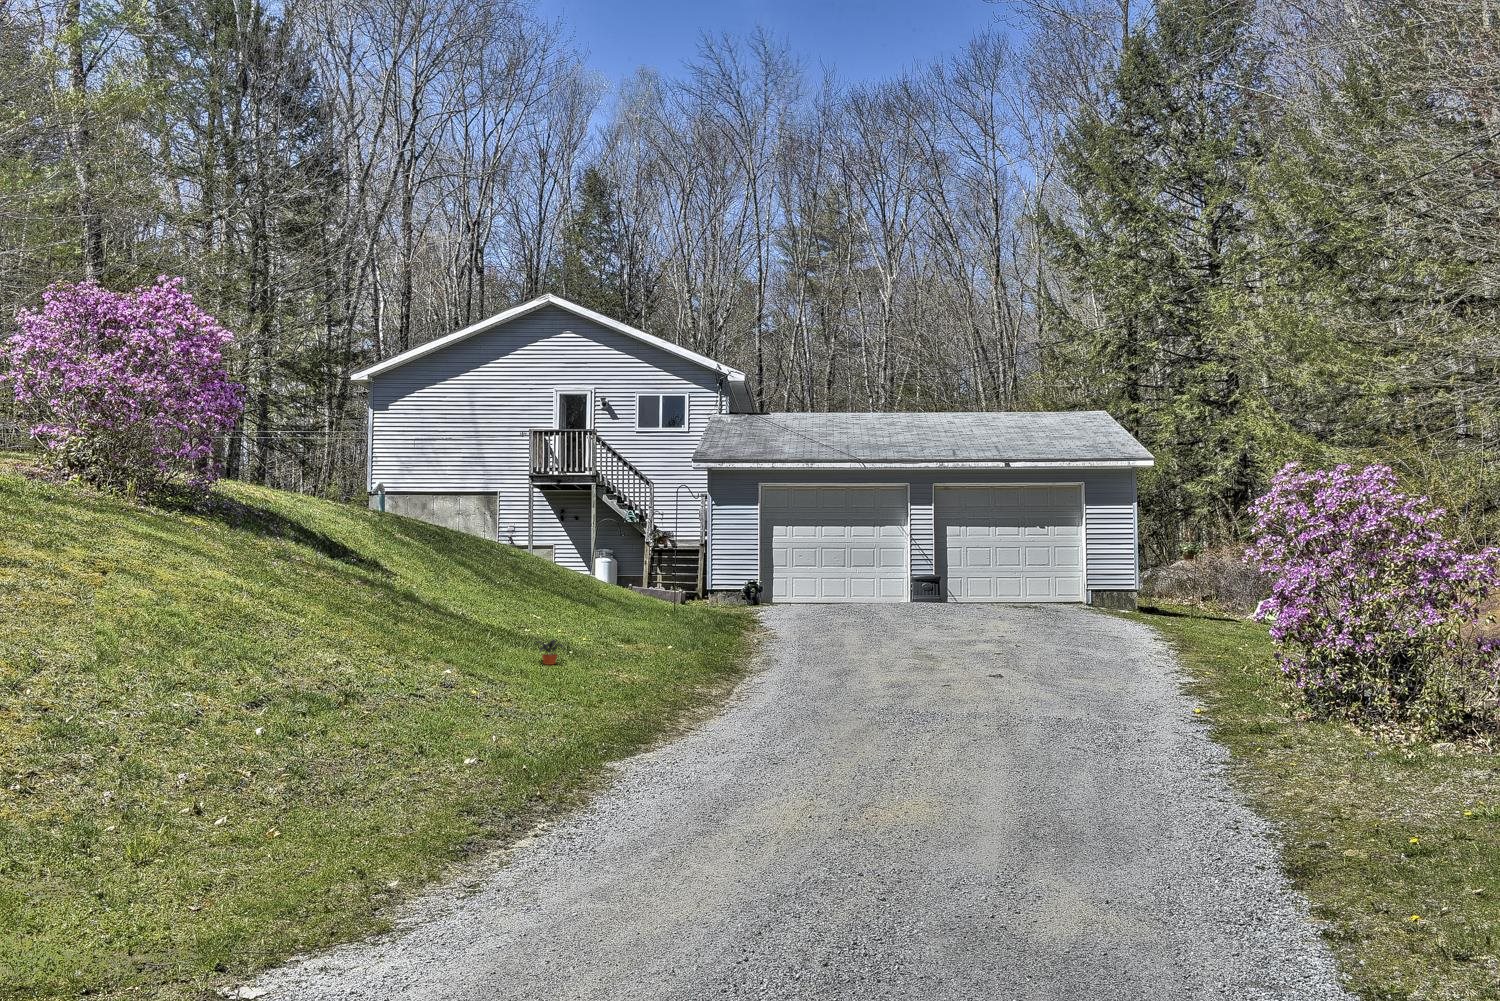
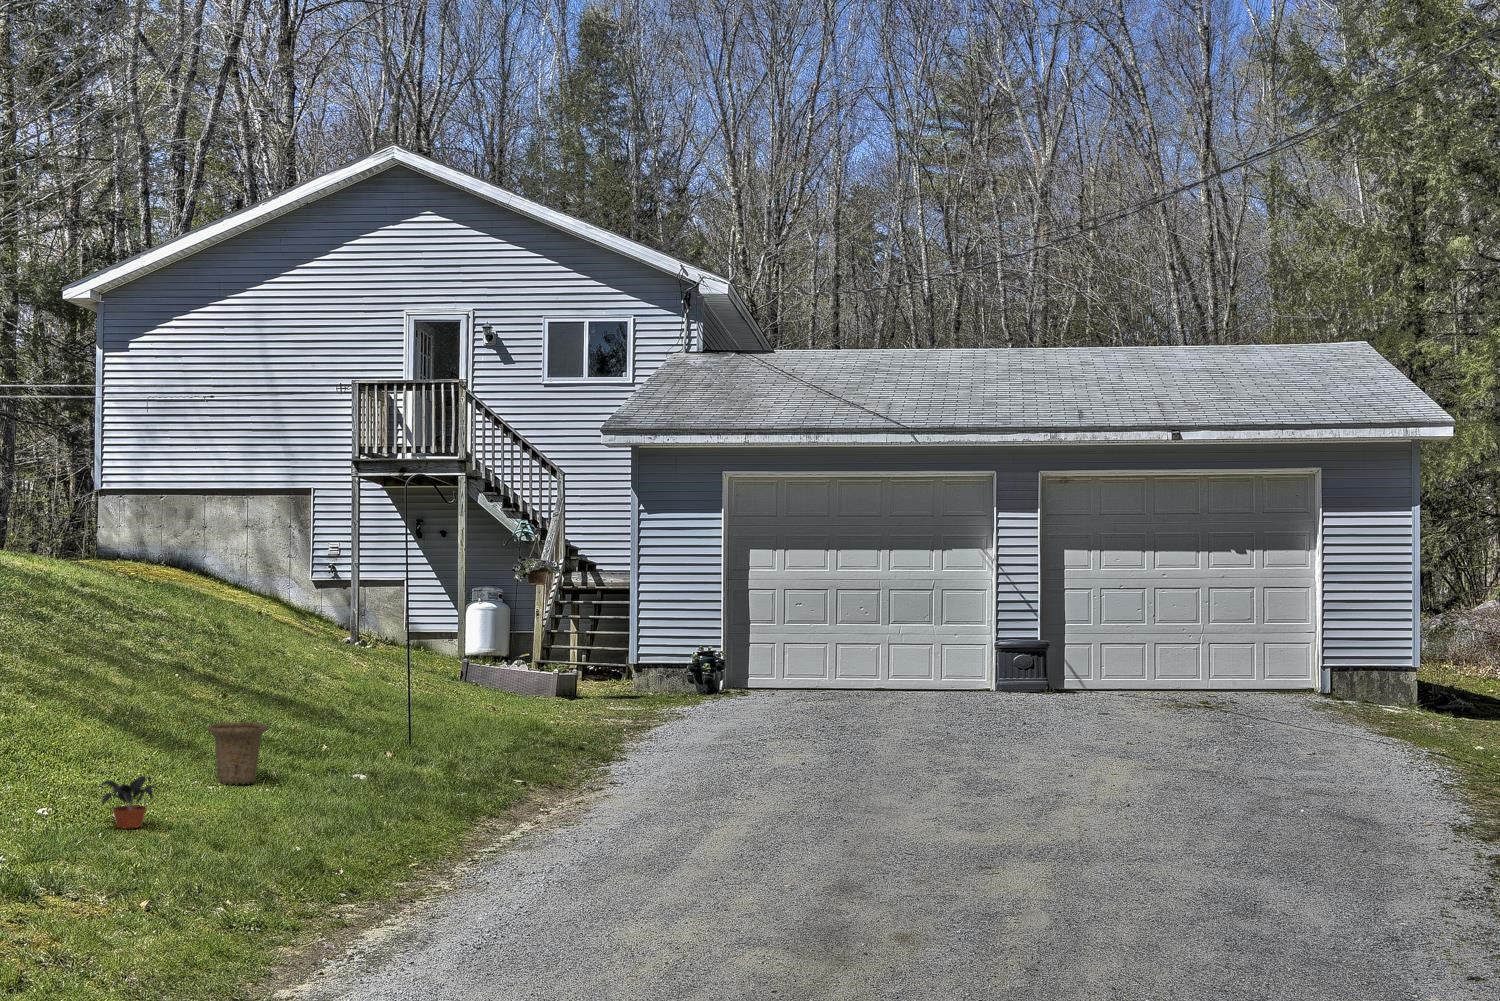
basket: none [559,615,590,647] -> present [207,722,269,785]

